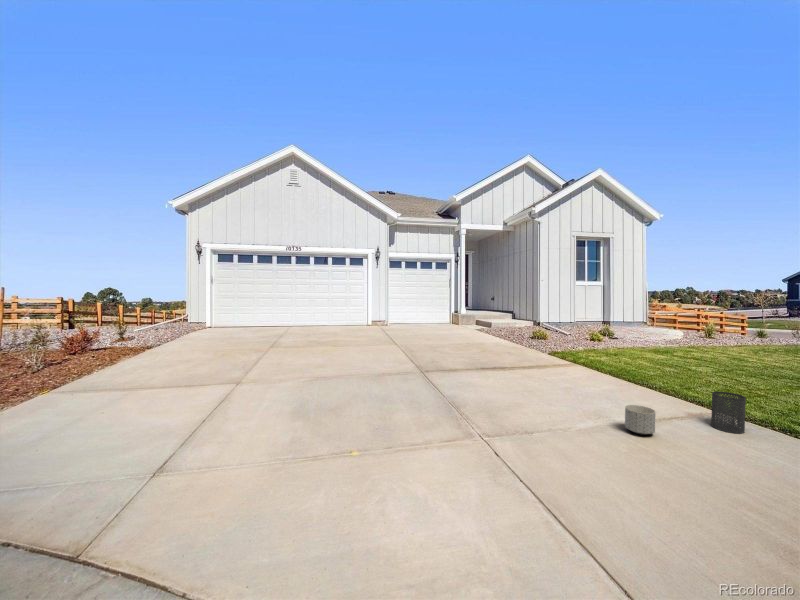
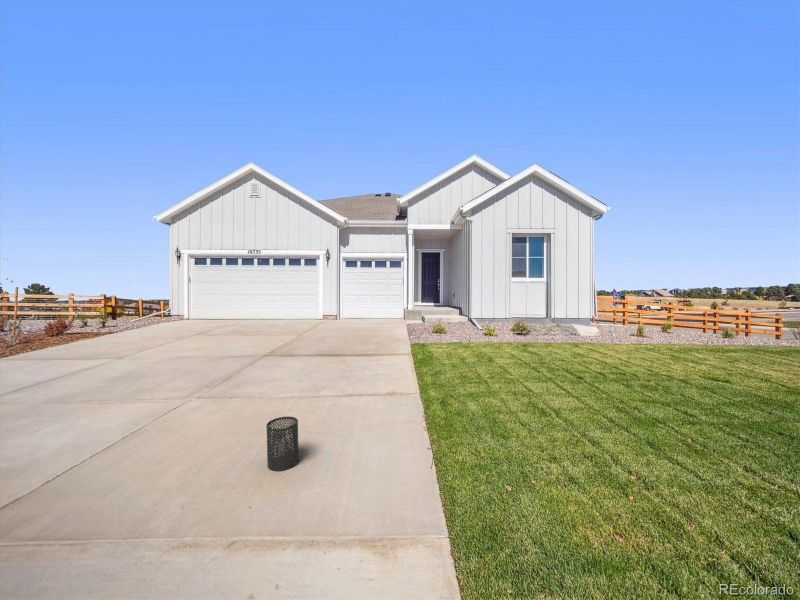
planter: present [625,405,655,435] -> none [162,423,197,458]

